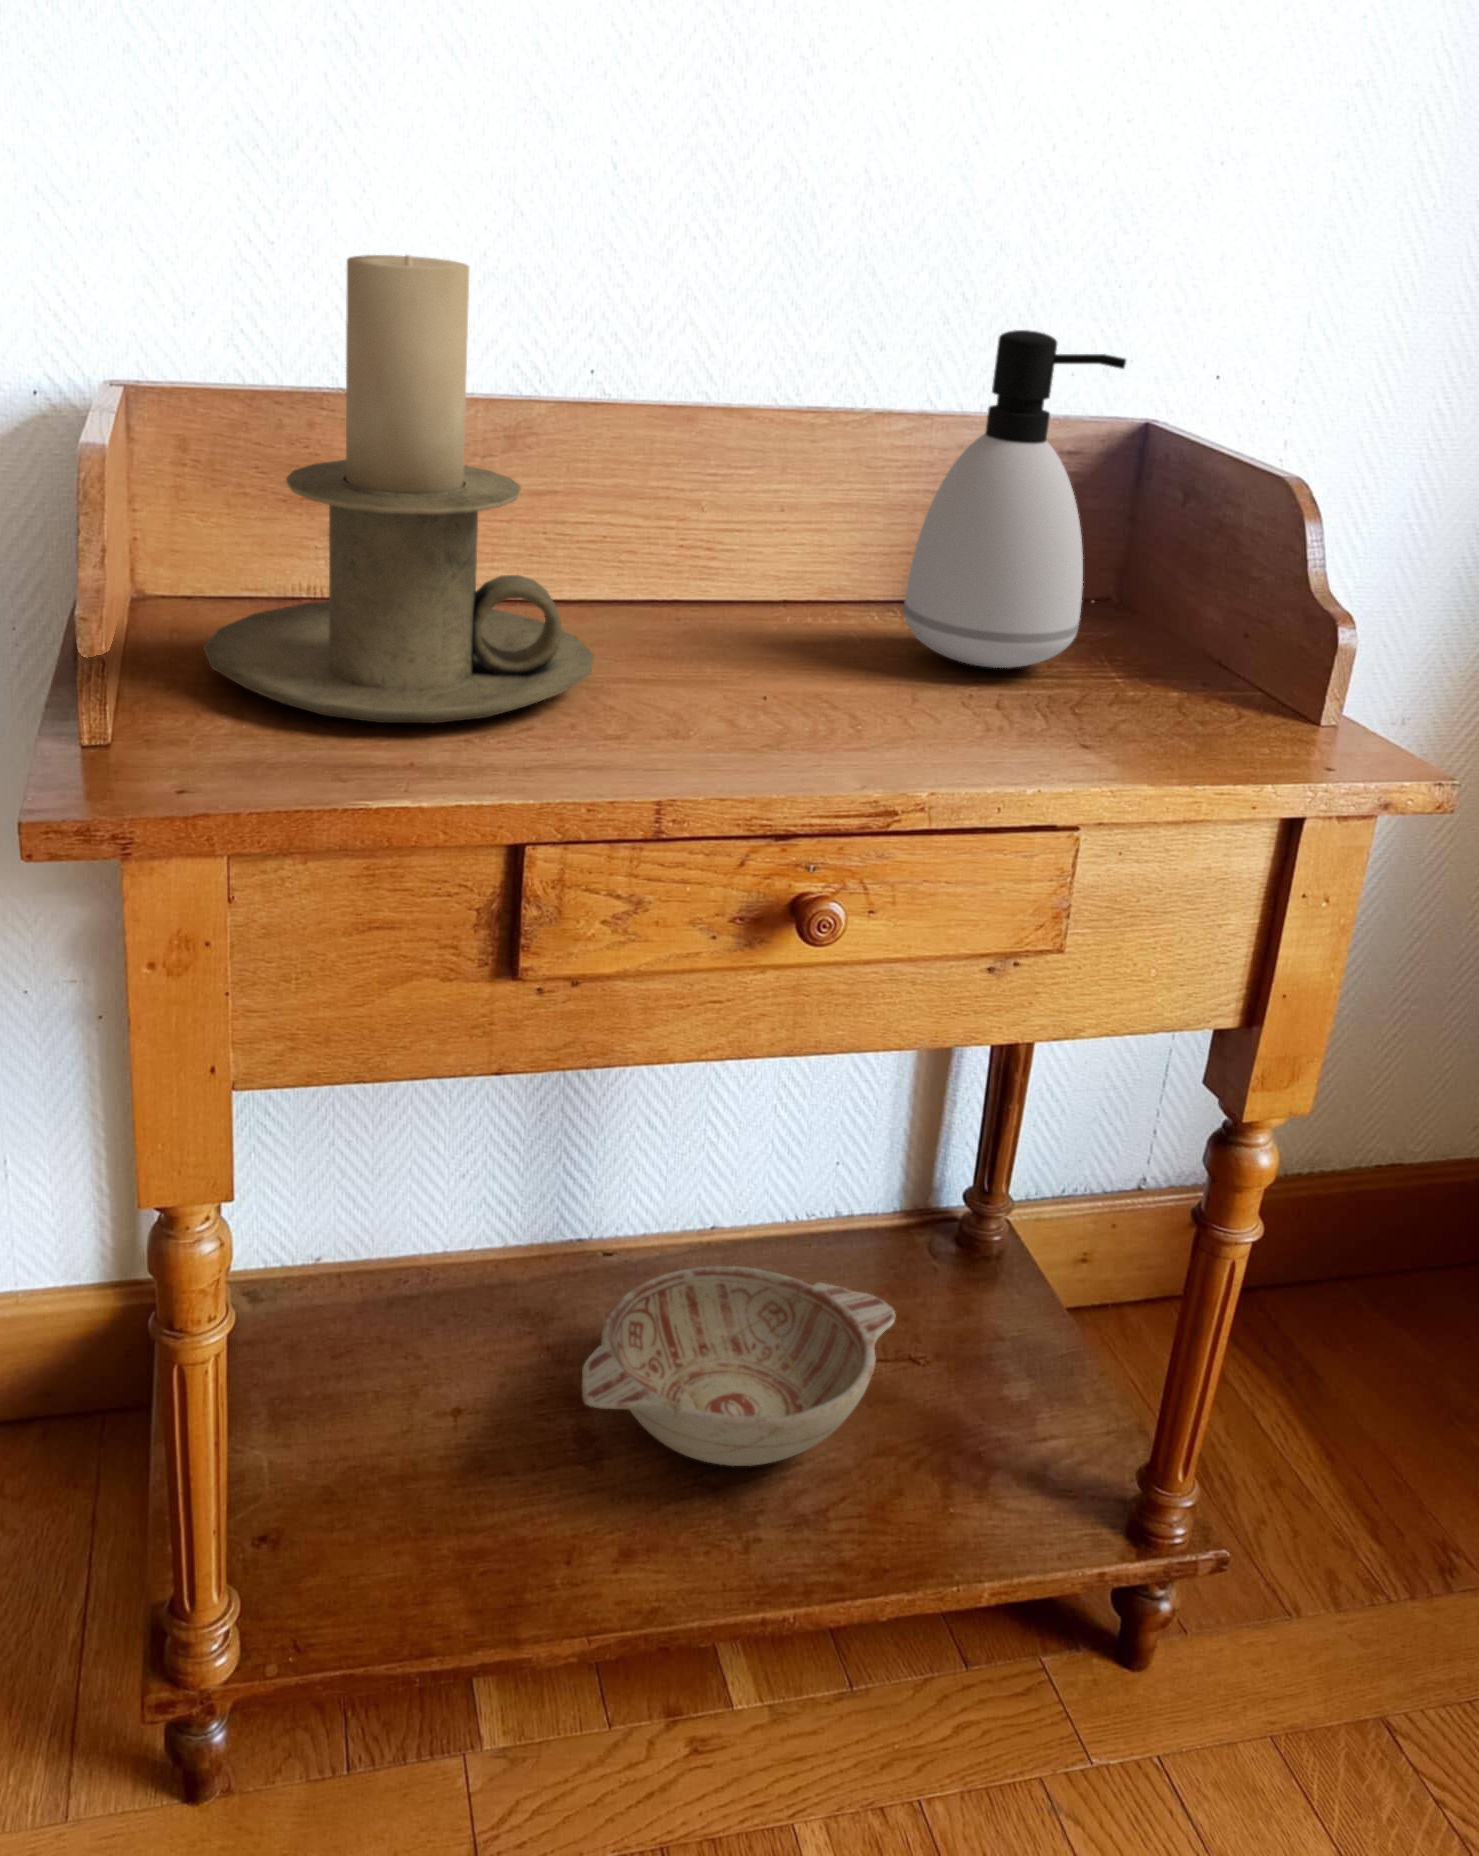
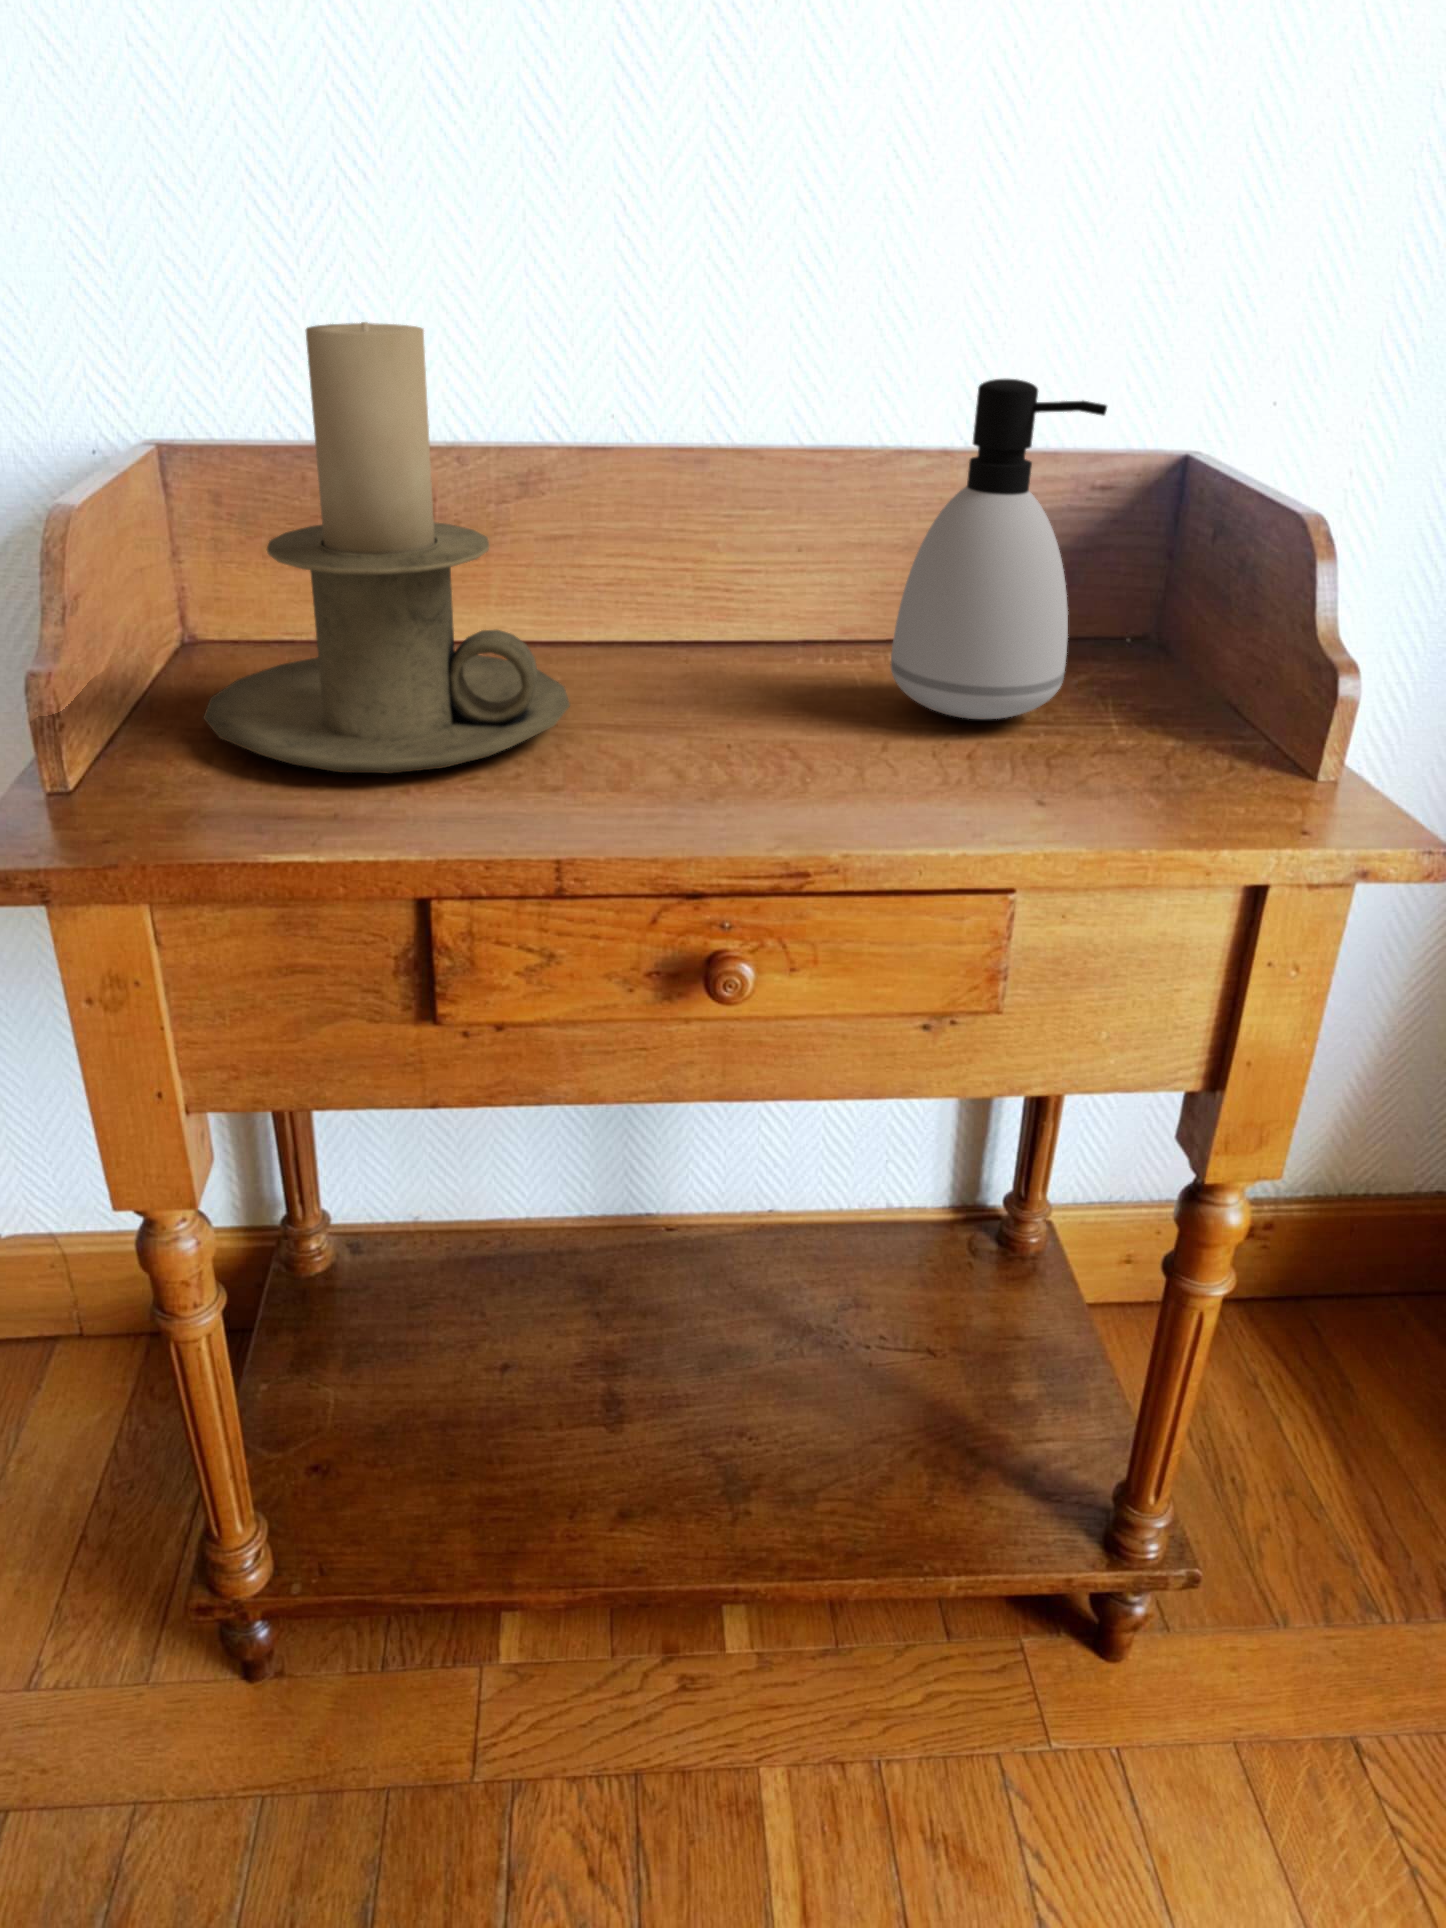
decorative bowl: present [582,1266,895,1466] -> none [598,1250,904,1441]

